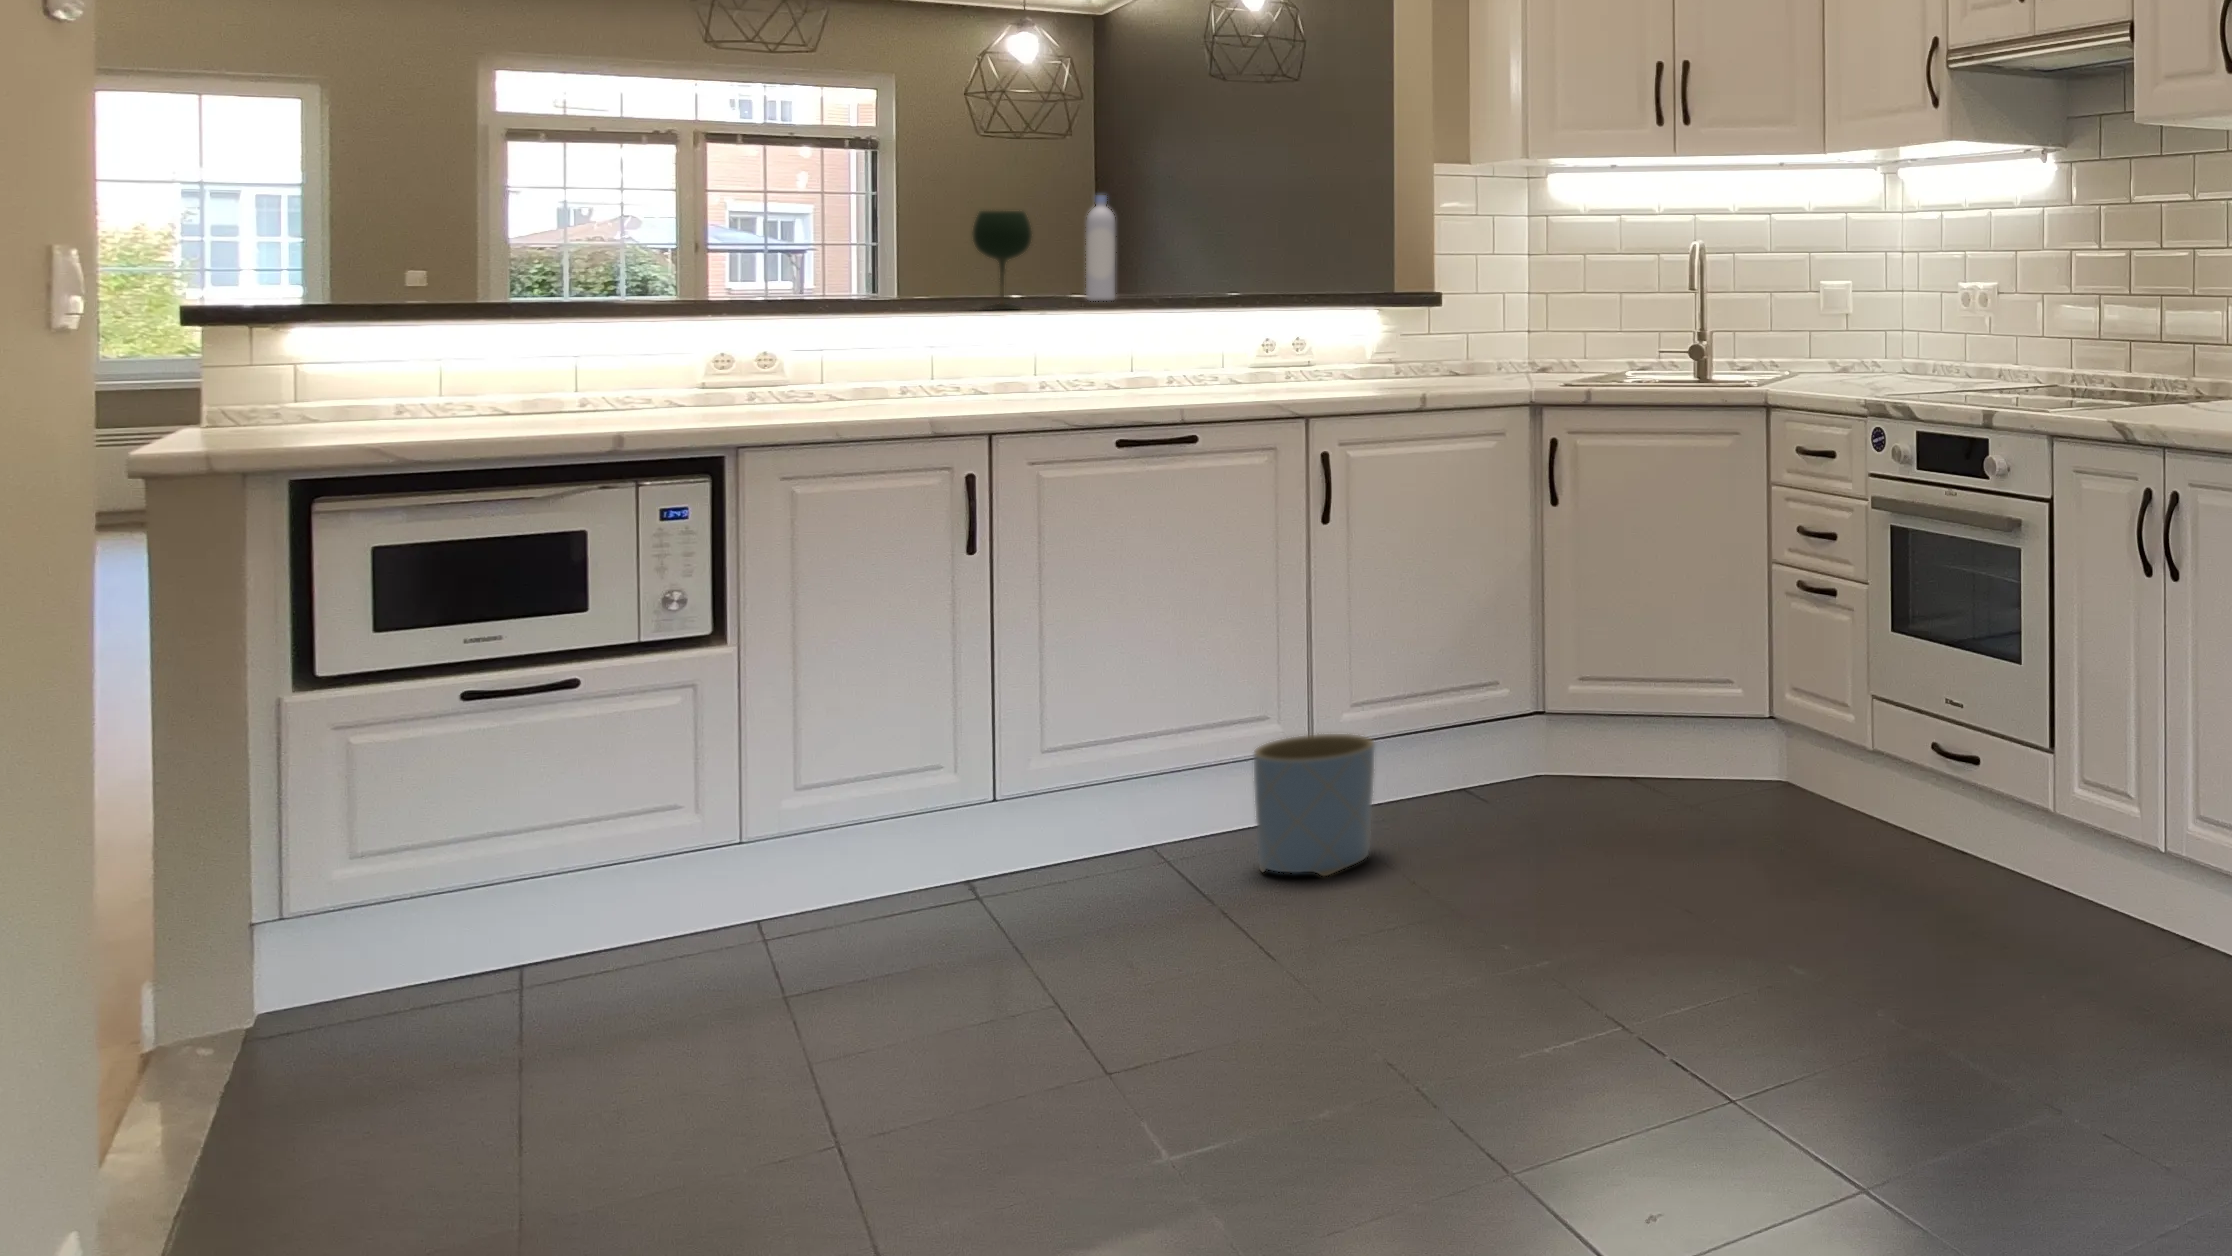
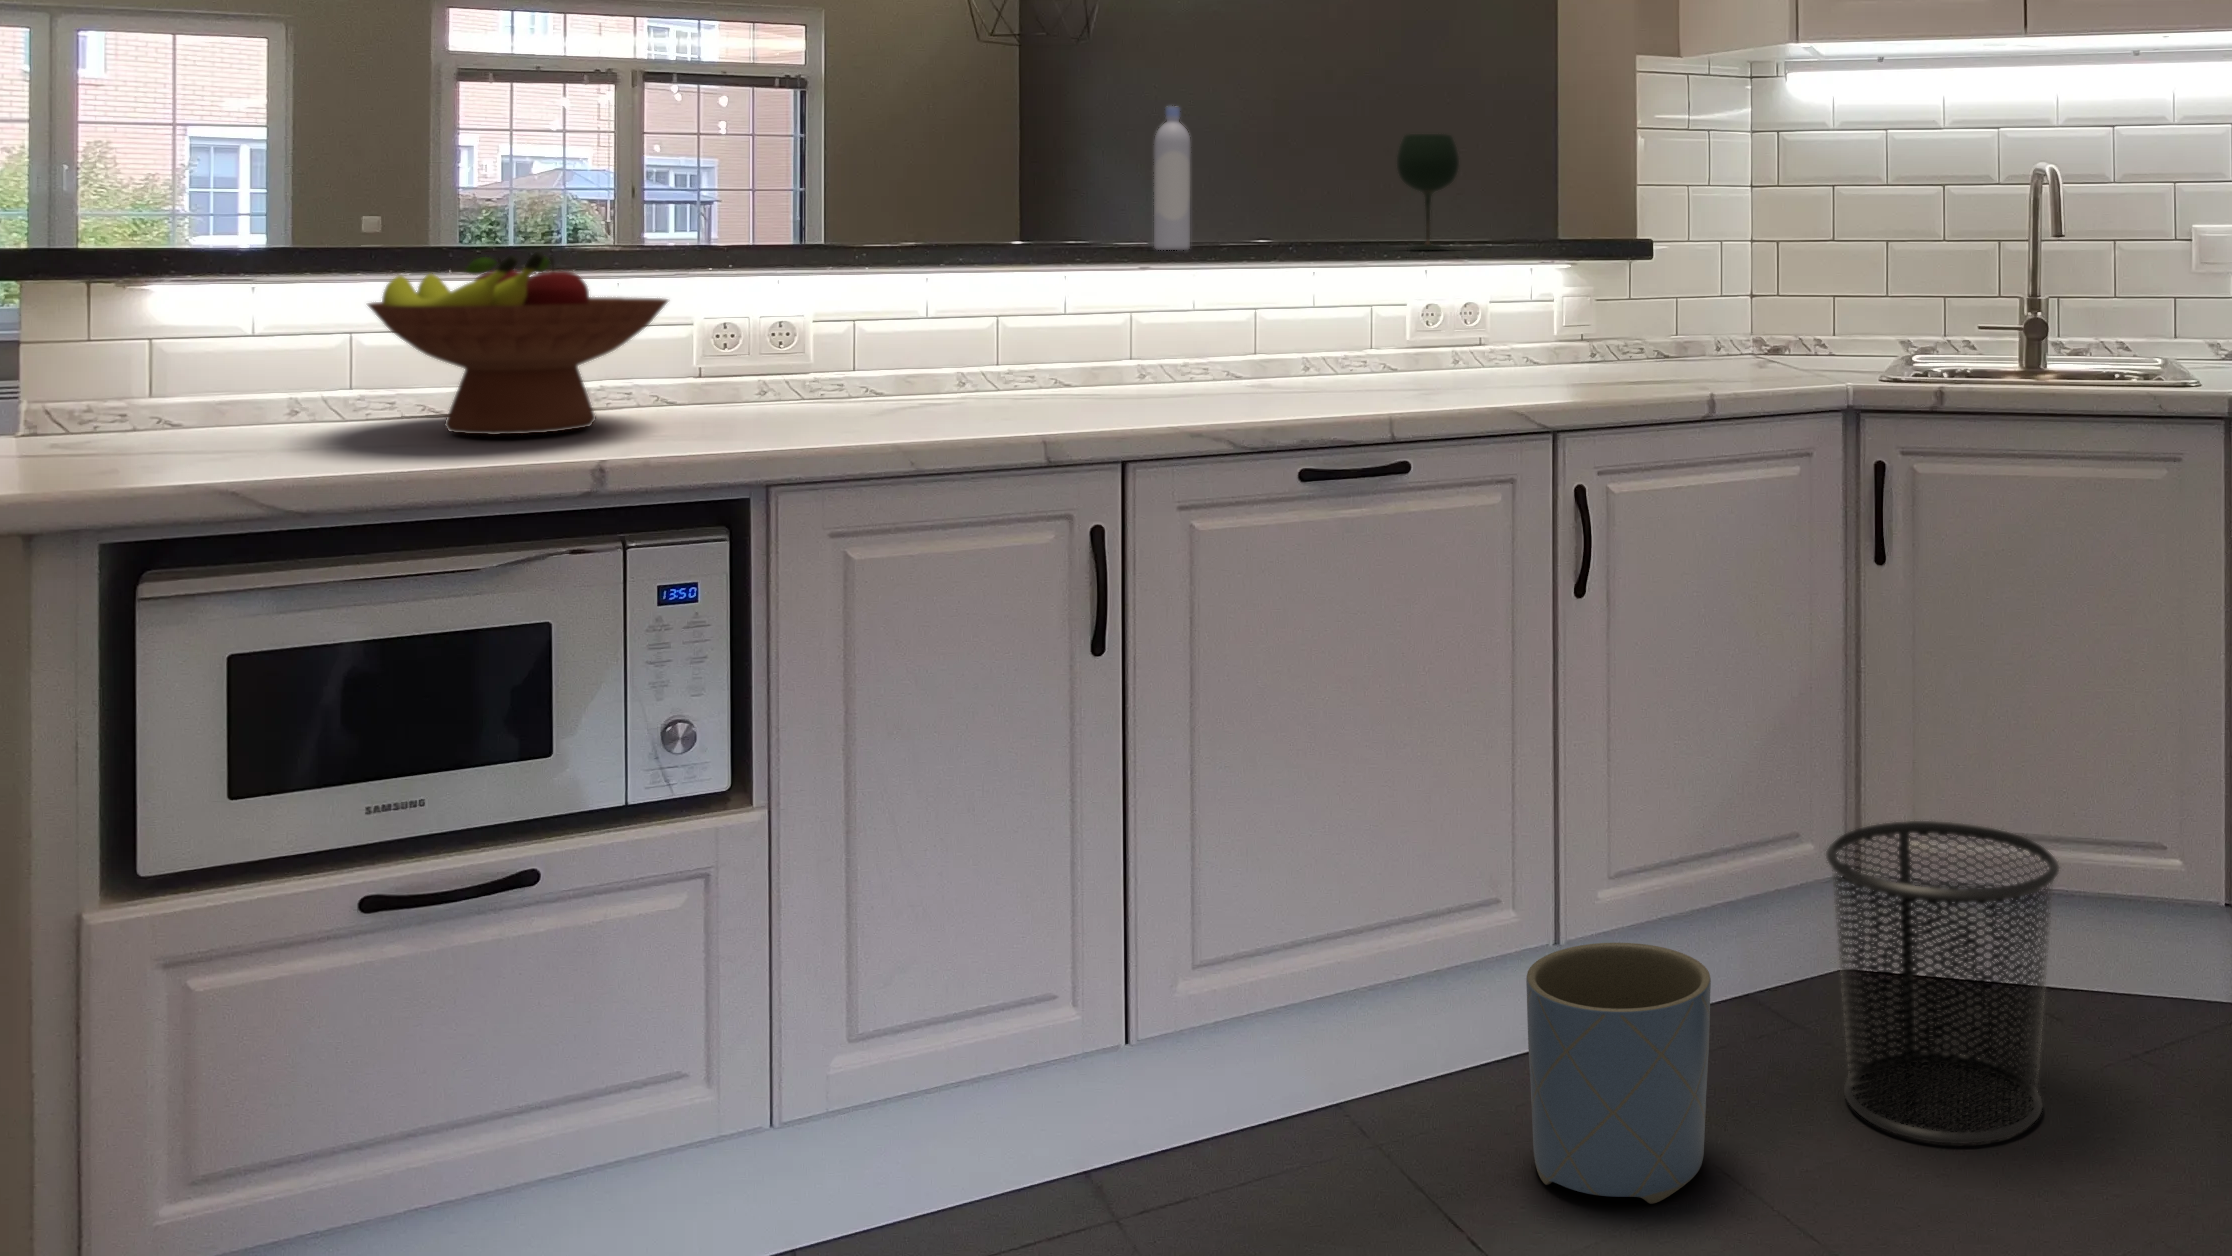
wine glass: present [972,211,1032,309] -> present [1397,134,1459,250]
fruit bowl: none [456,304,672,419] -> present [368,252,668,435]
waste bin: none [1471,662,1618,844] -> present [1826,821,2059,1144]

